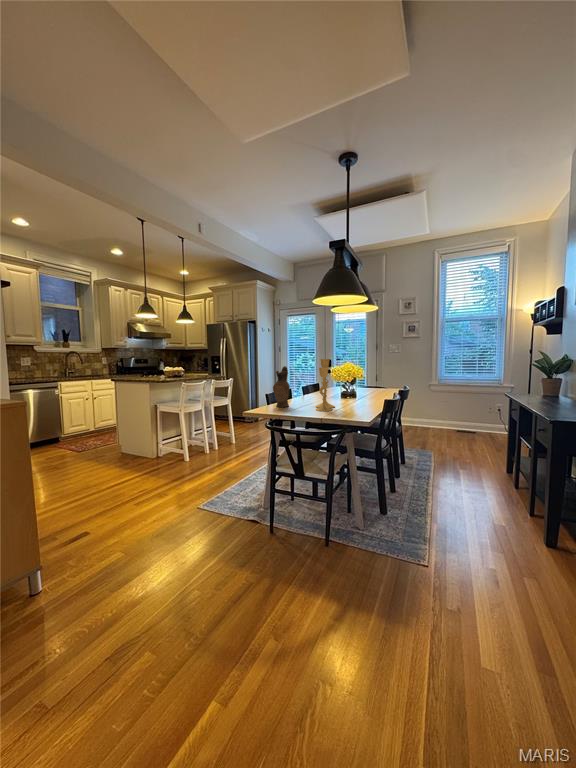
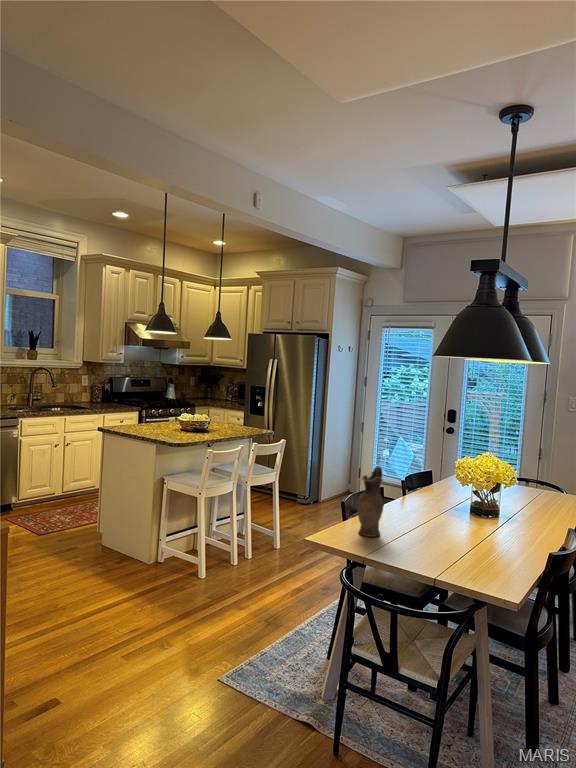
candlestick: present [316,359,335,411] -> none [426,464,460,561]

